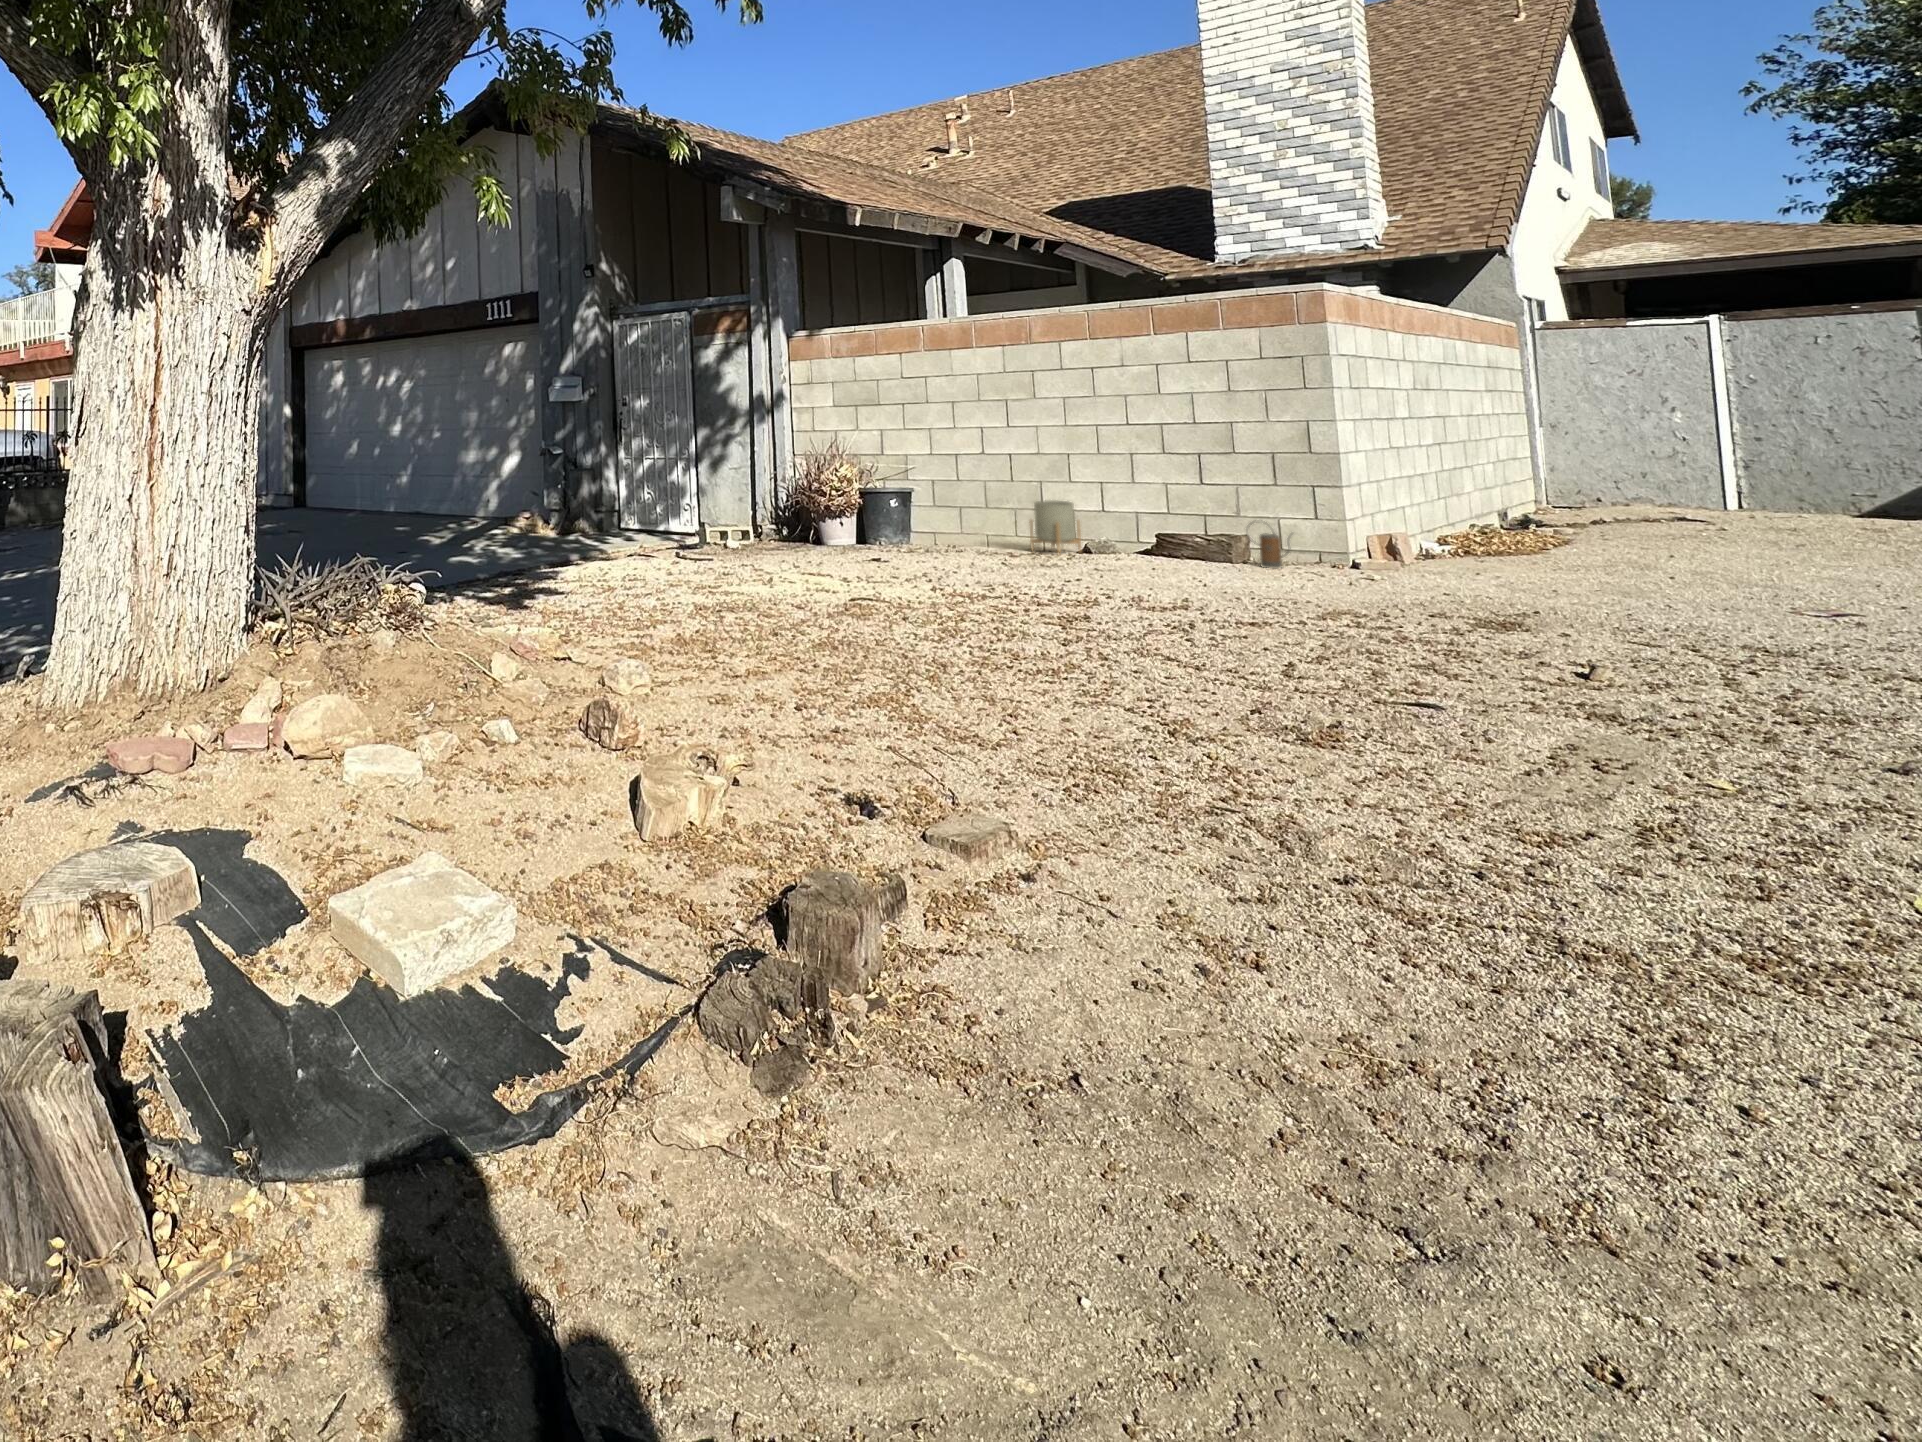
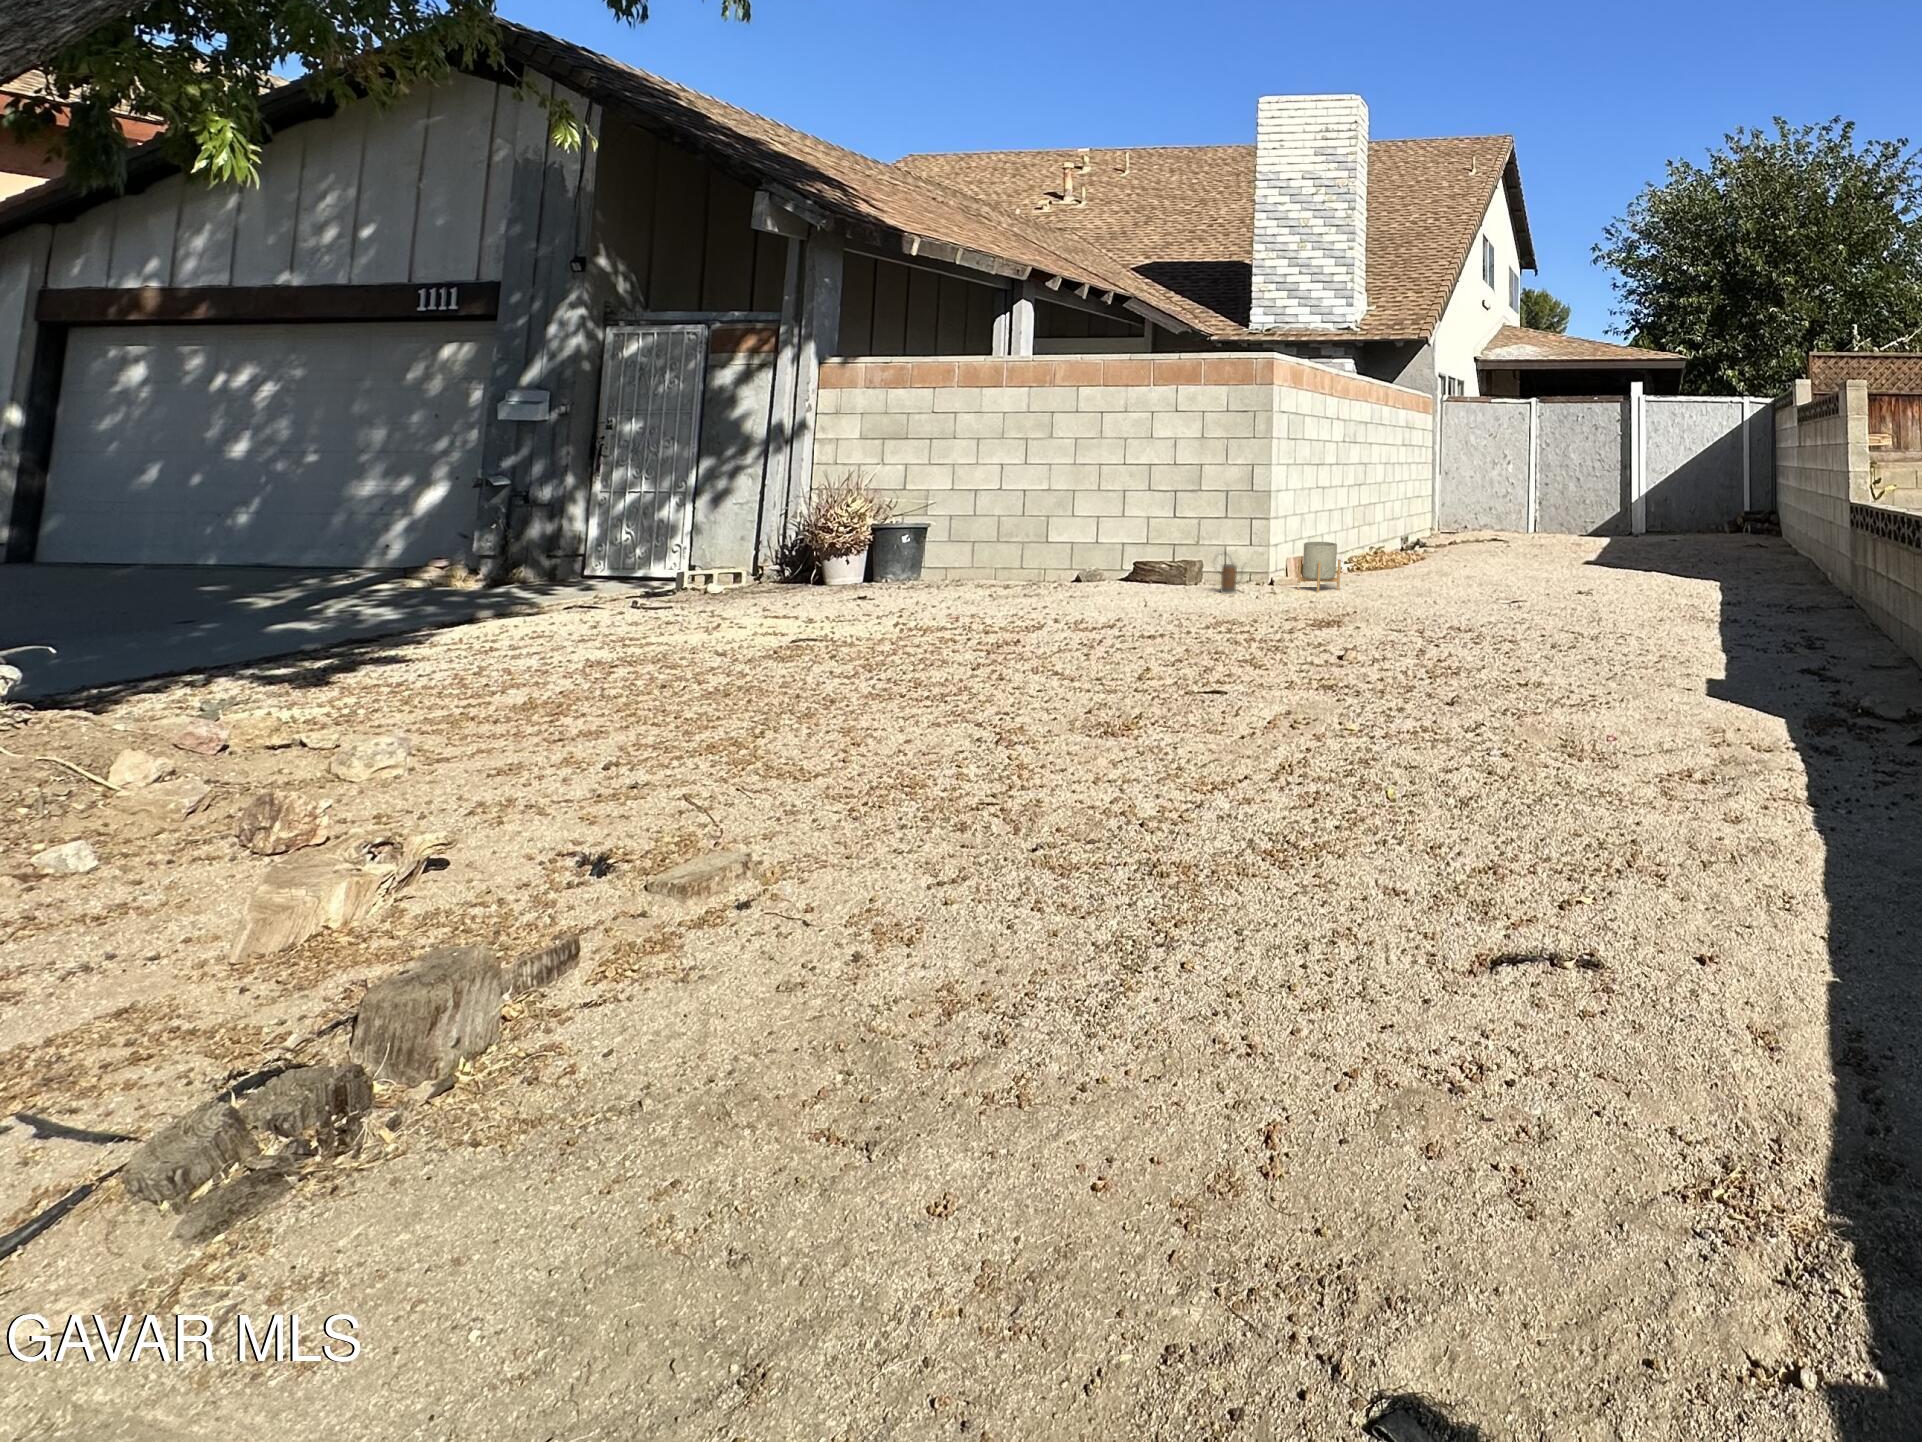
planter: present [1029,500,1082,554] -> present [1297,542,1341,593]

